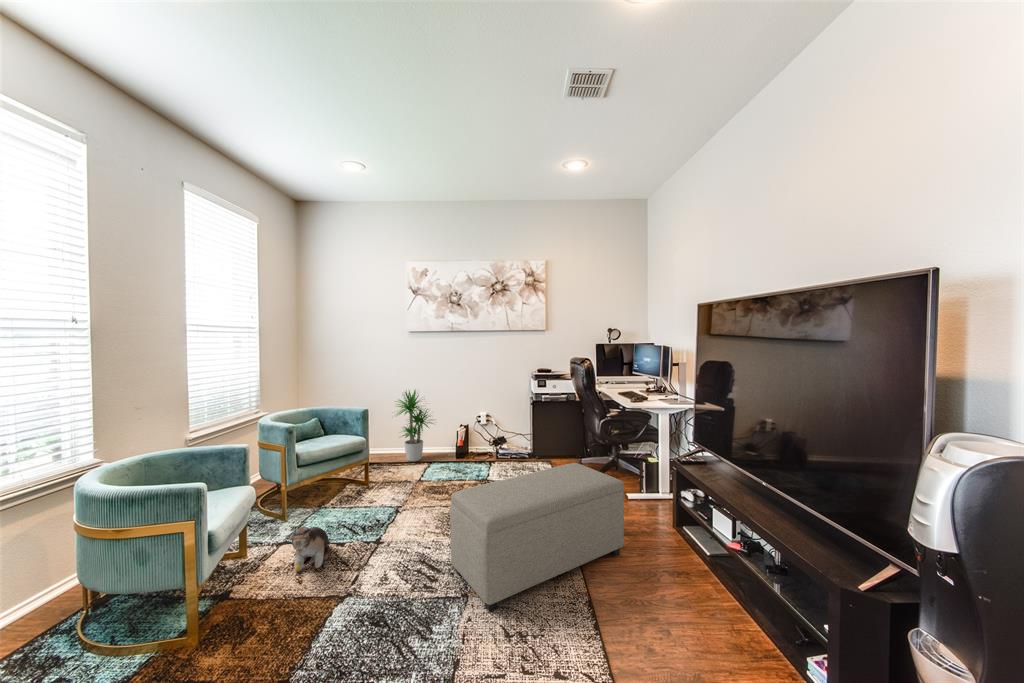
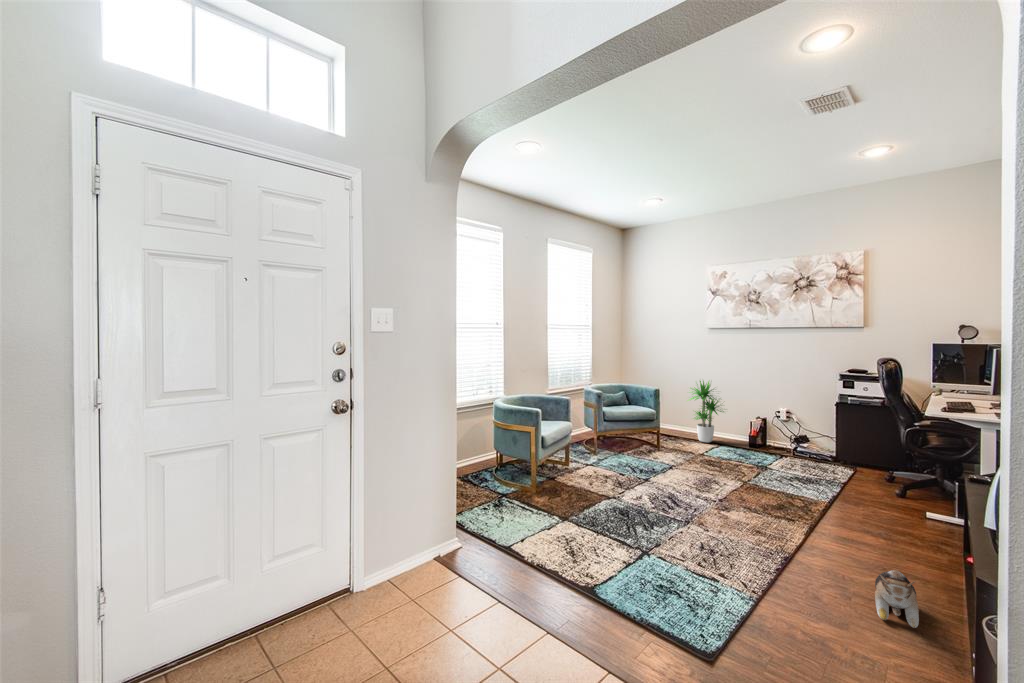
ottoman: present [450,463,624,612] -> none [685,452,865,552]
plush toy: present [287,526,331,572] -> present [875,570,919,628]

